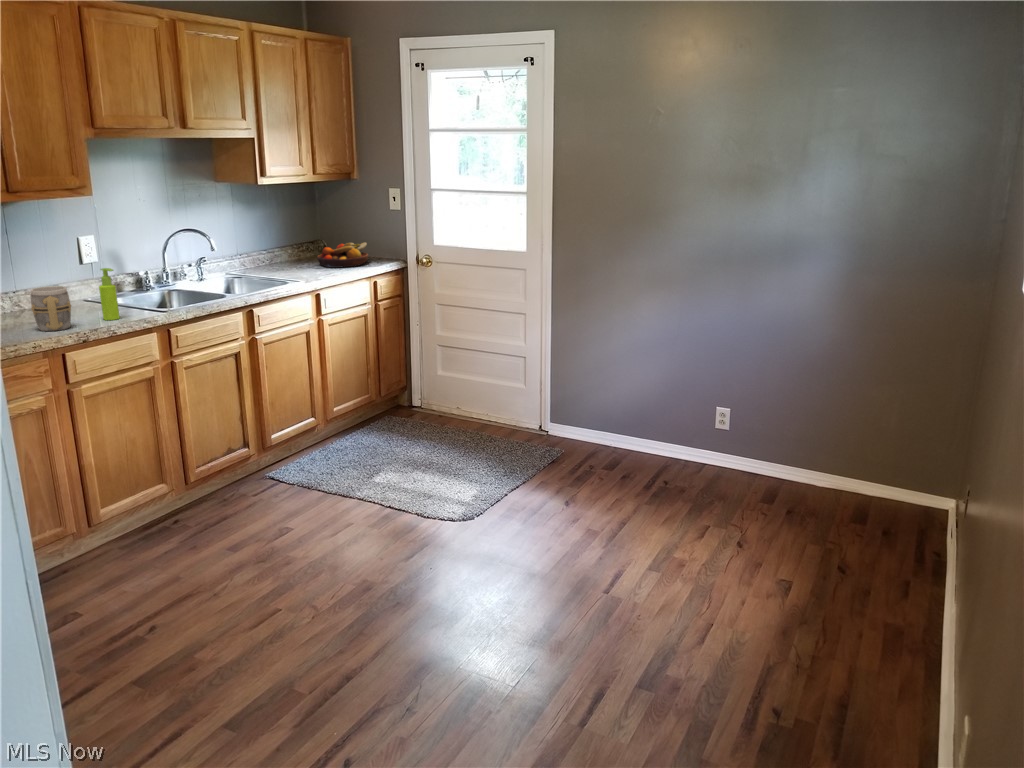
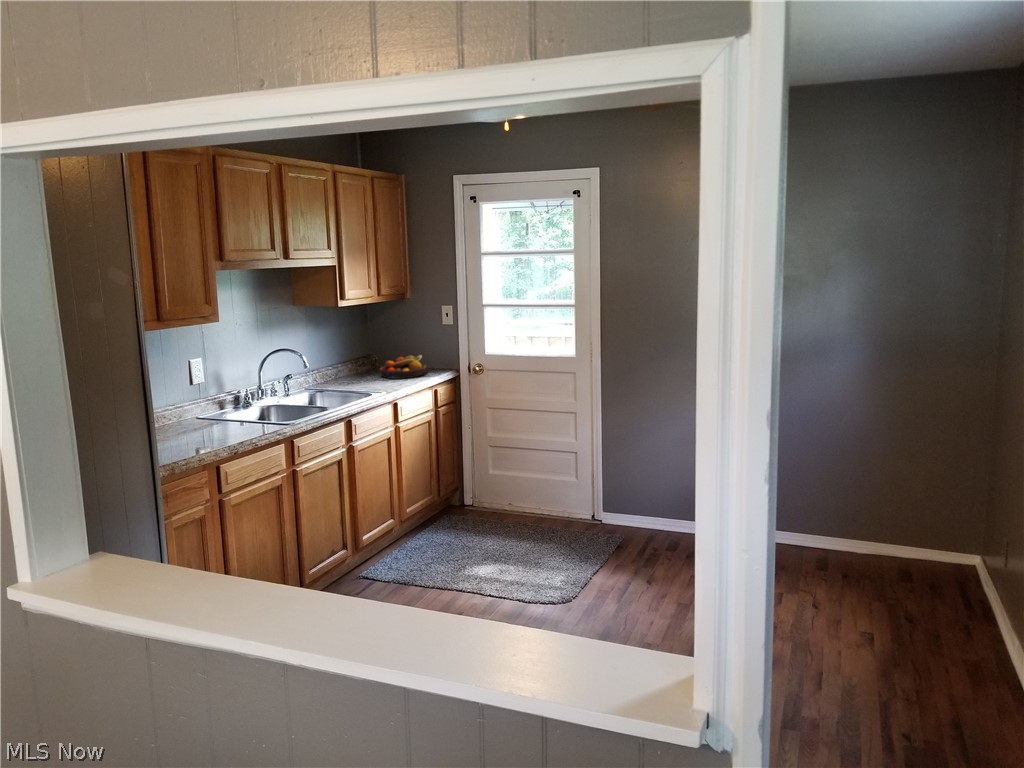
soap dispenser: present [99,268,120,320] -> none [236,386,253,434]
mug: present [30,286,71,331] -> none [185,404,219,447]

